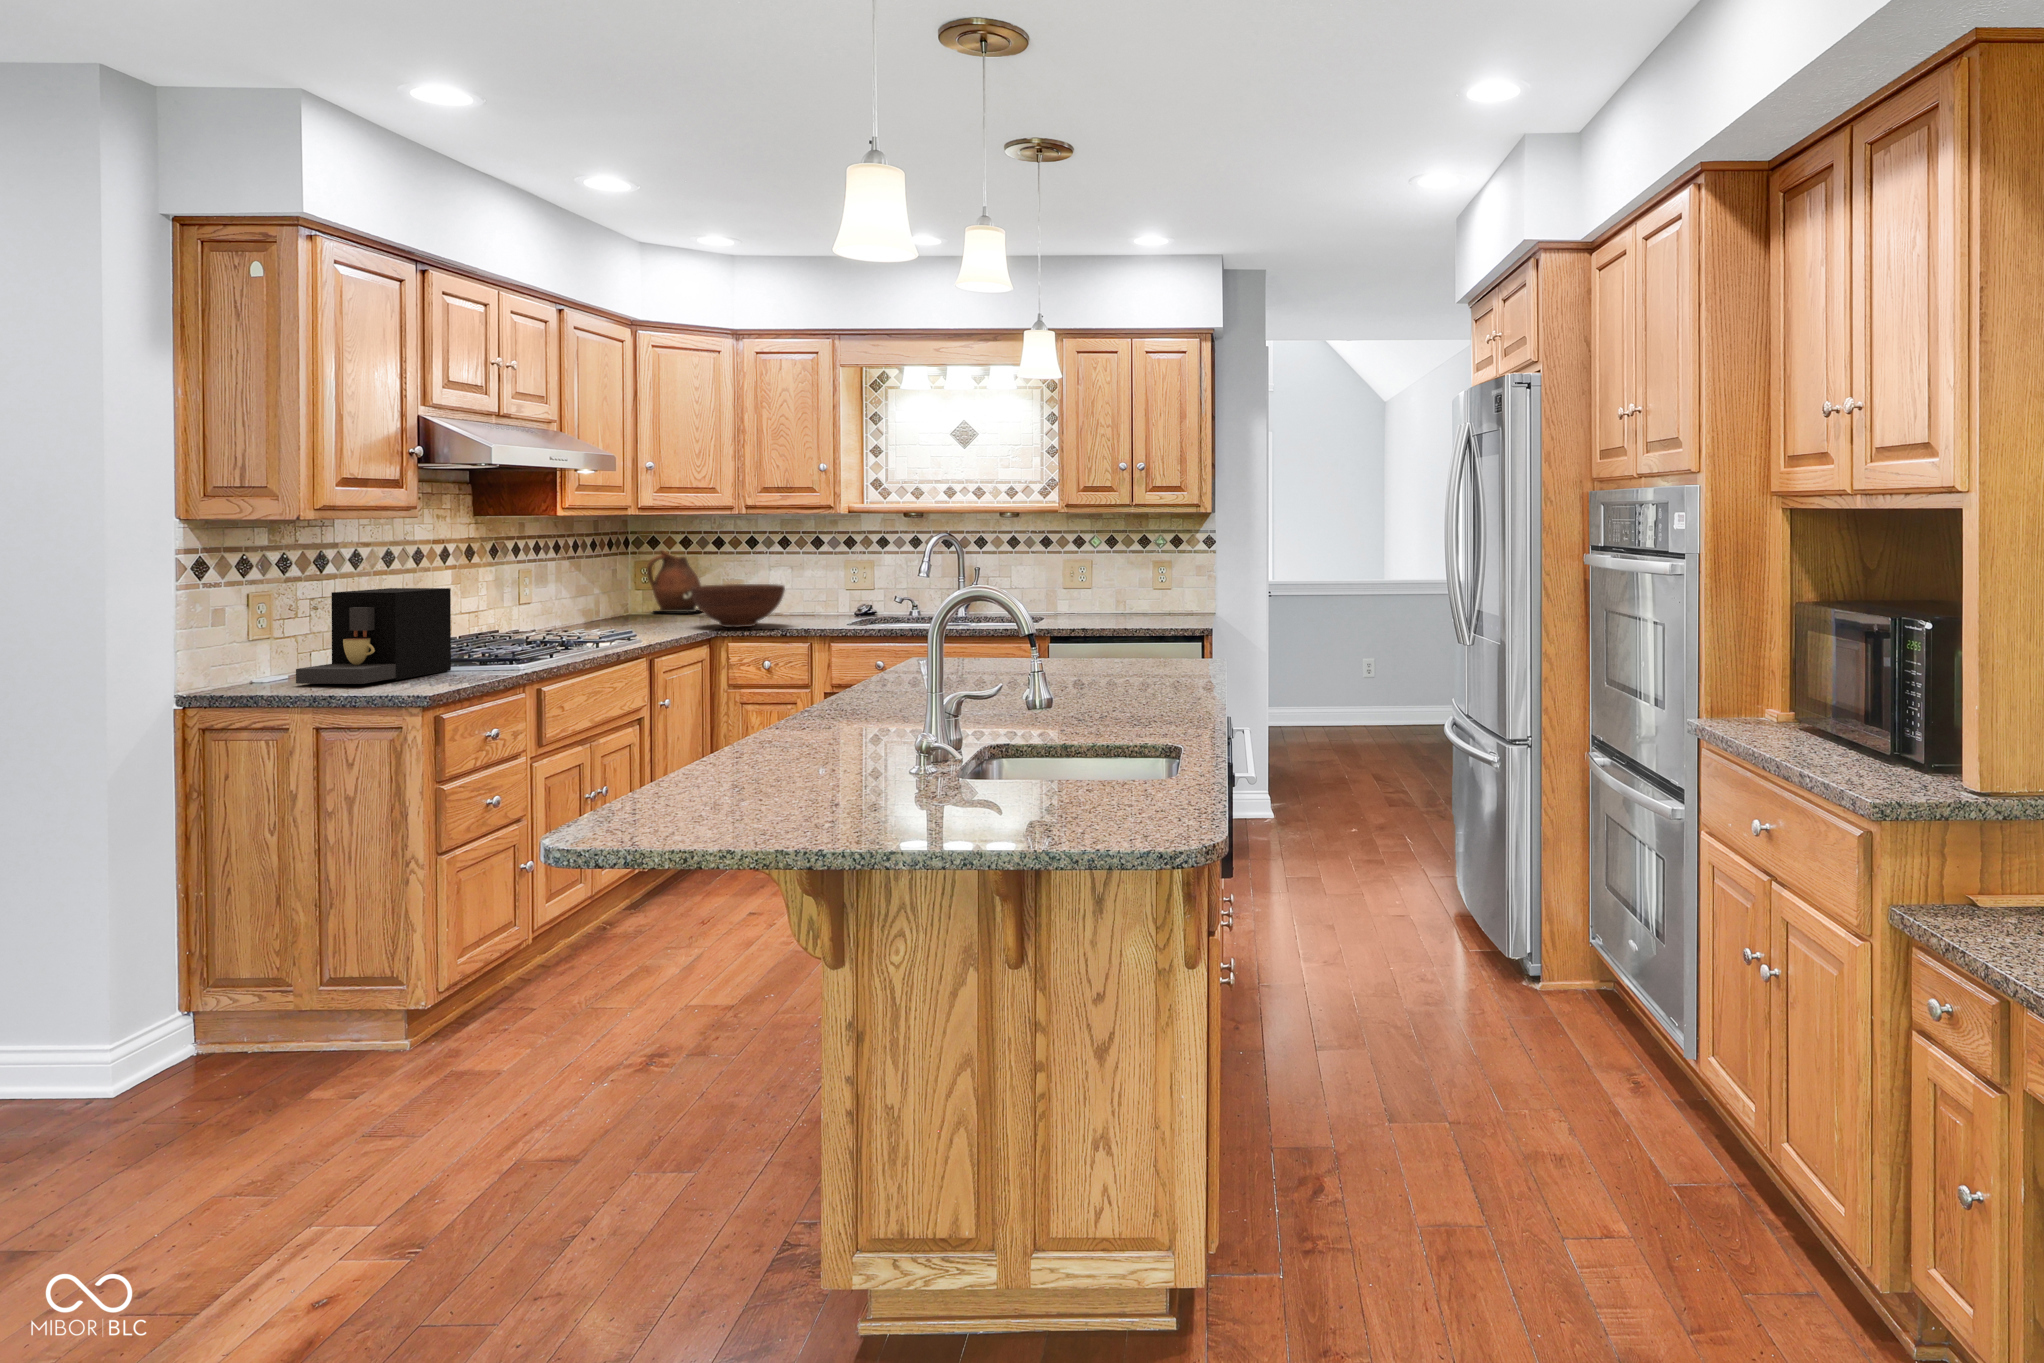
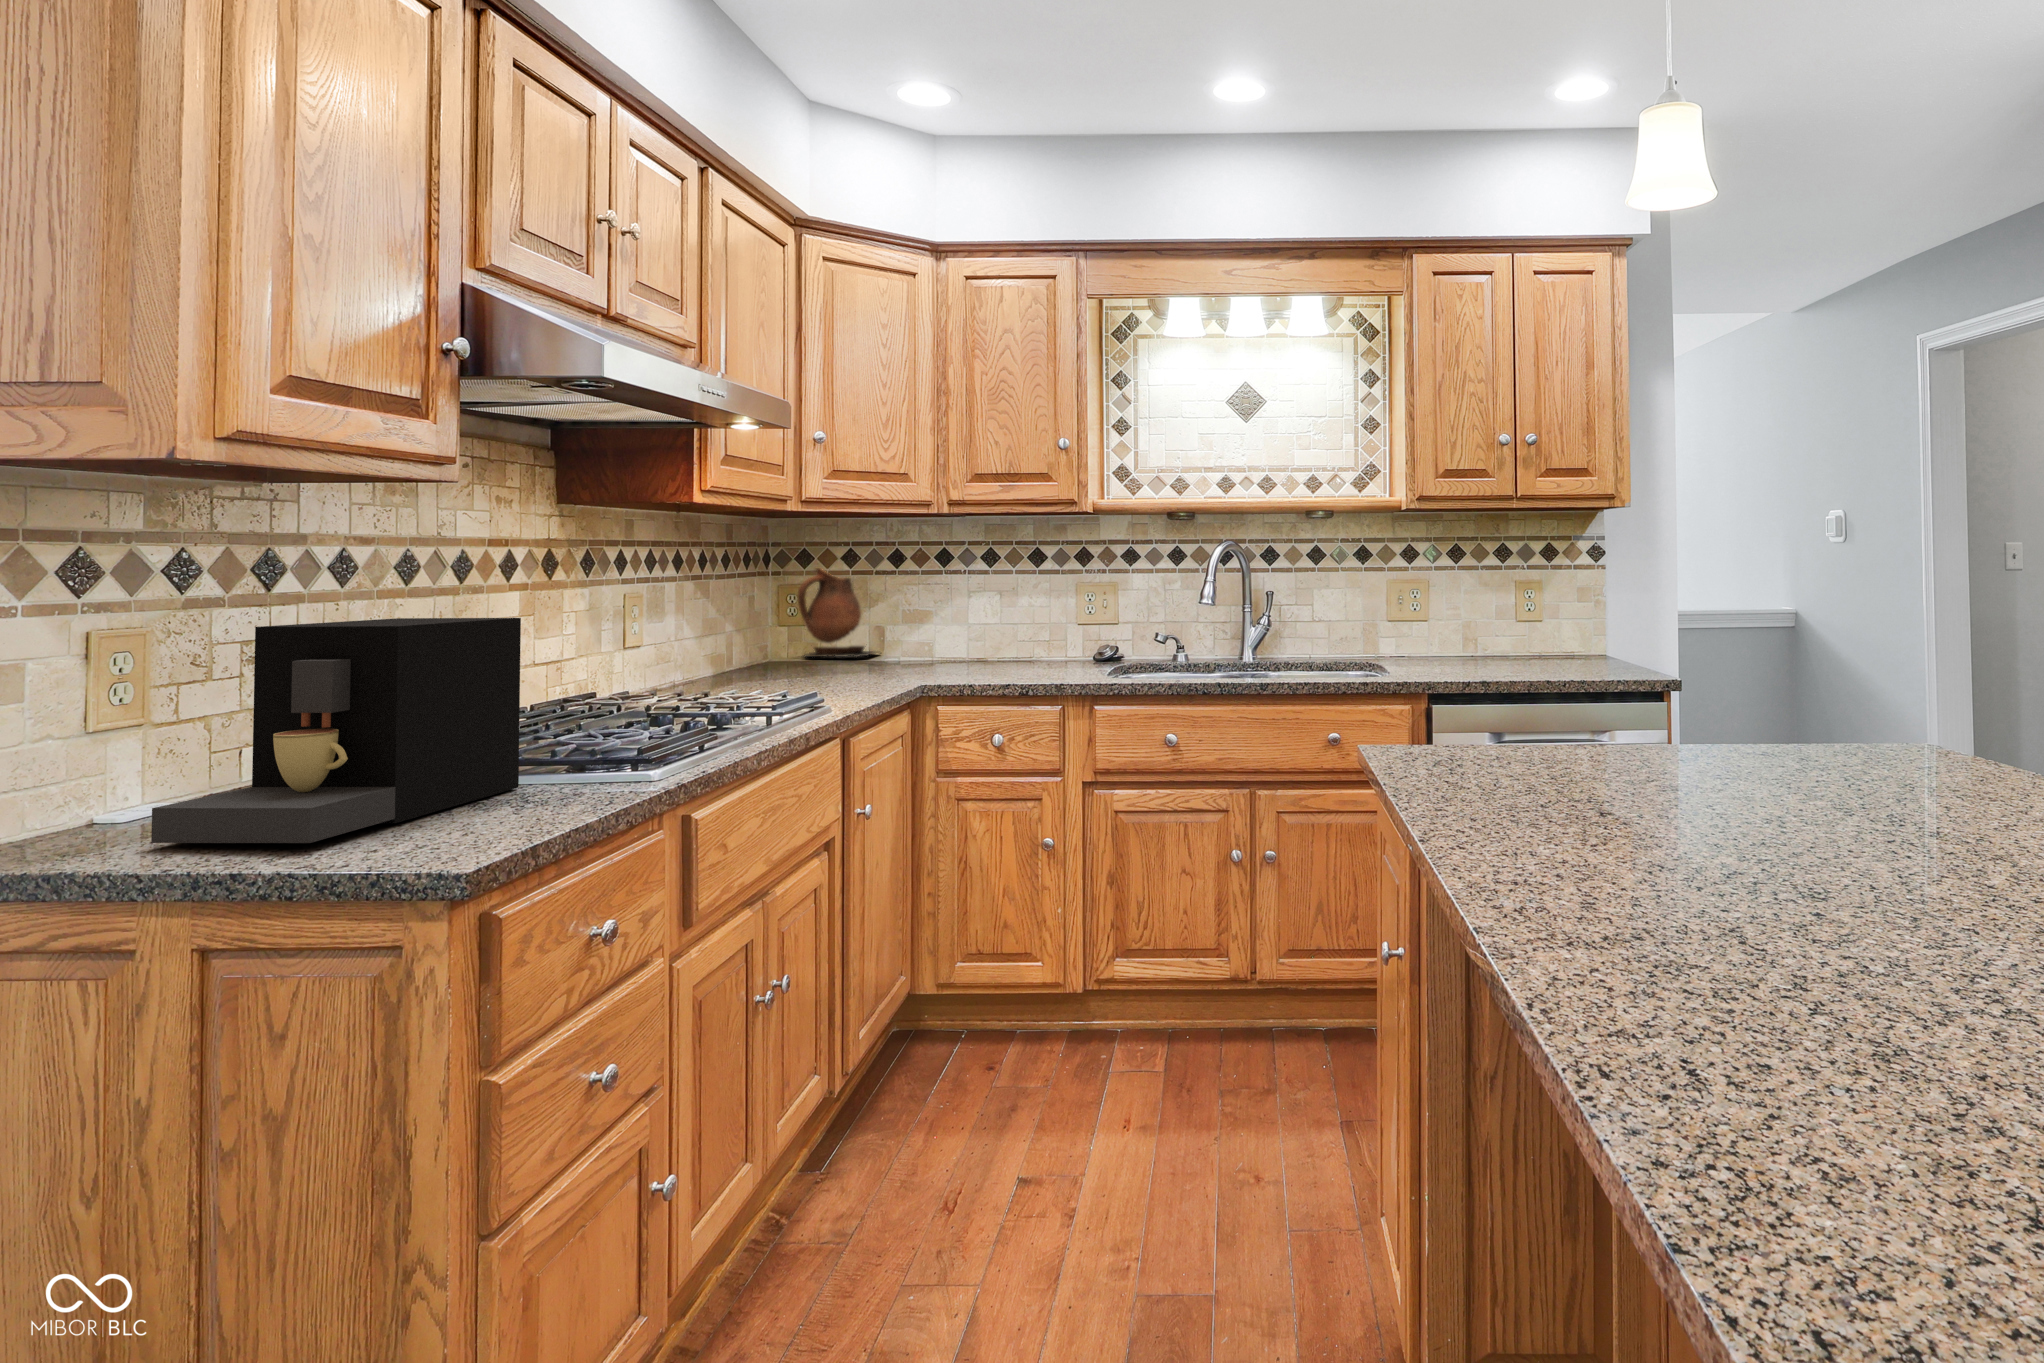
fruit bowl: present [691,584,785,628] -> none [886,615,1022,681]

